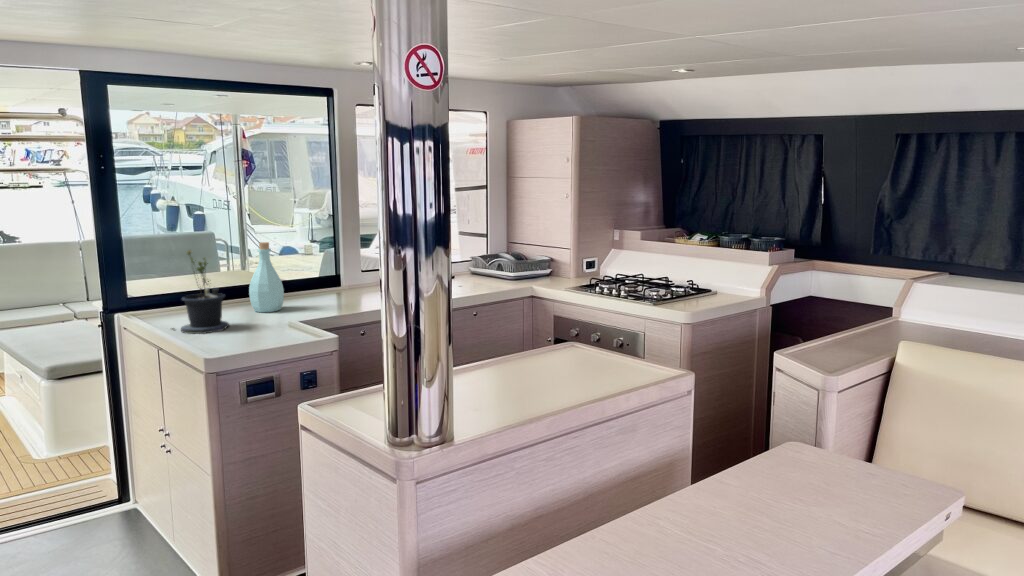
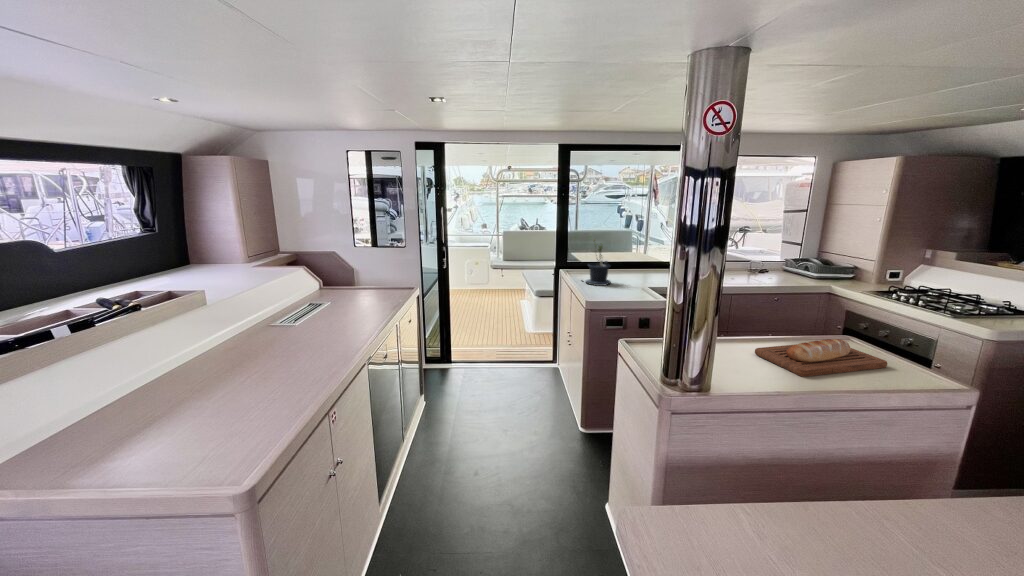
bottle: present [249,242,284,312] -> none [627,238,647,278]
bread loaf: none [490,350,625,405] -> present [755,339,887,377]

